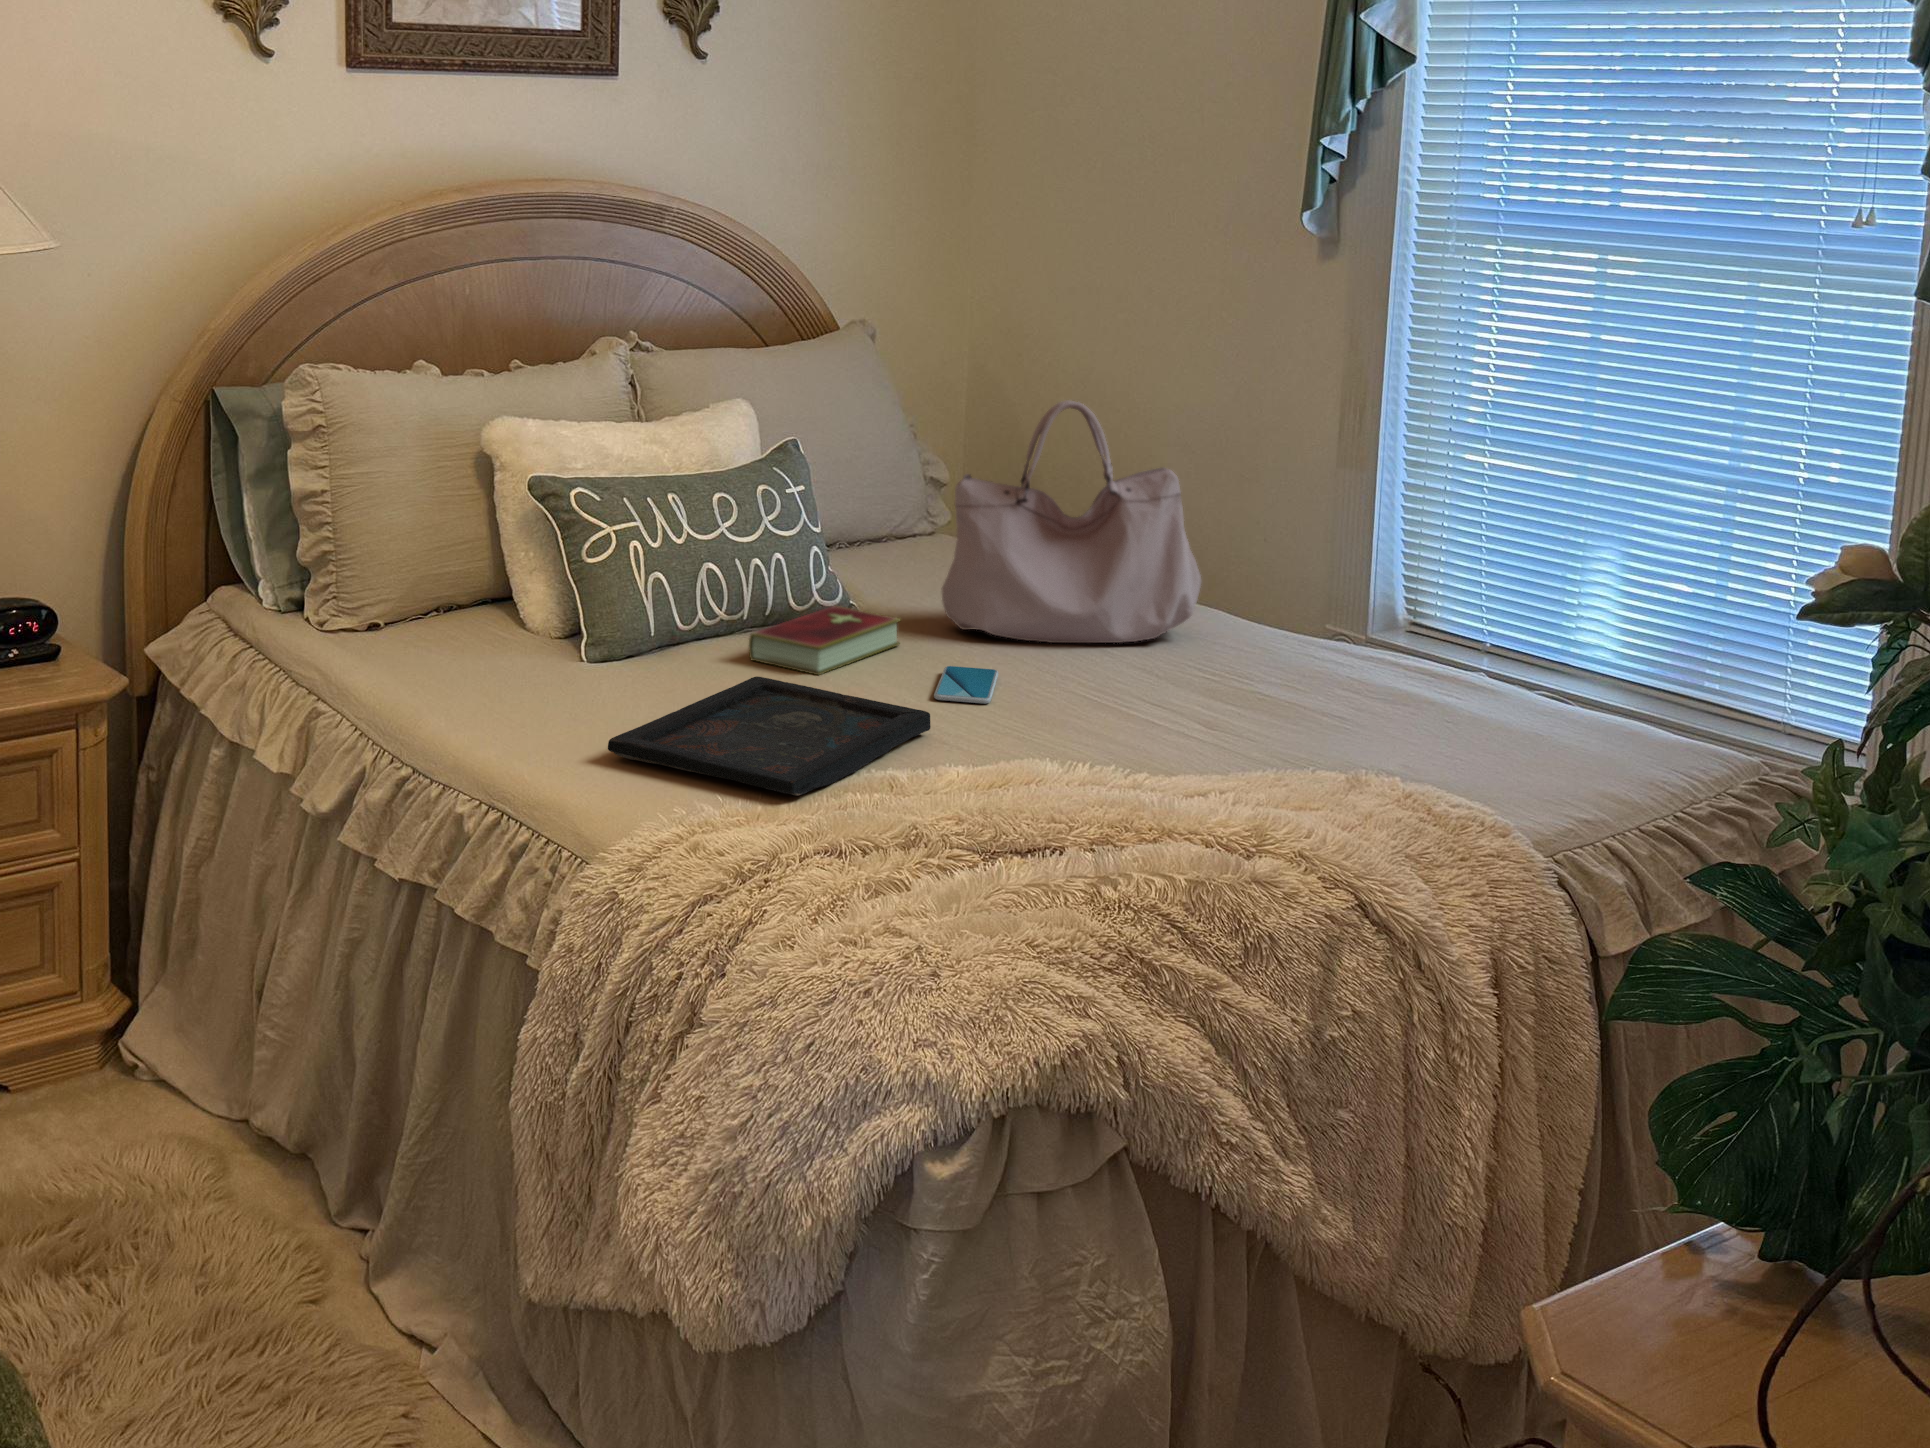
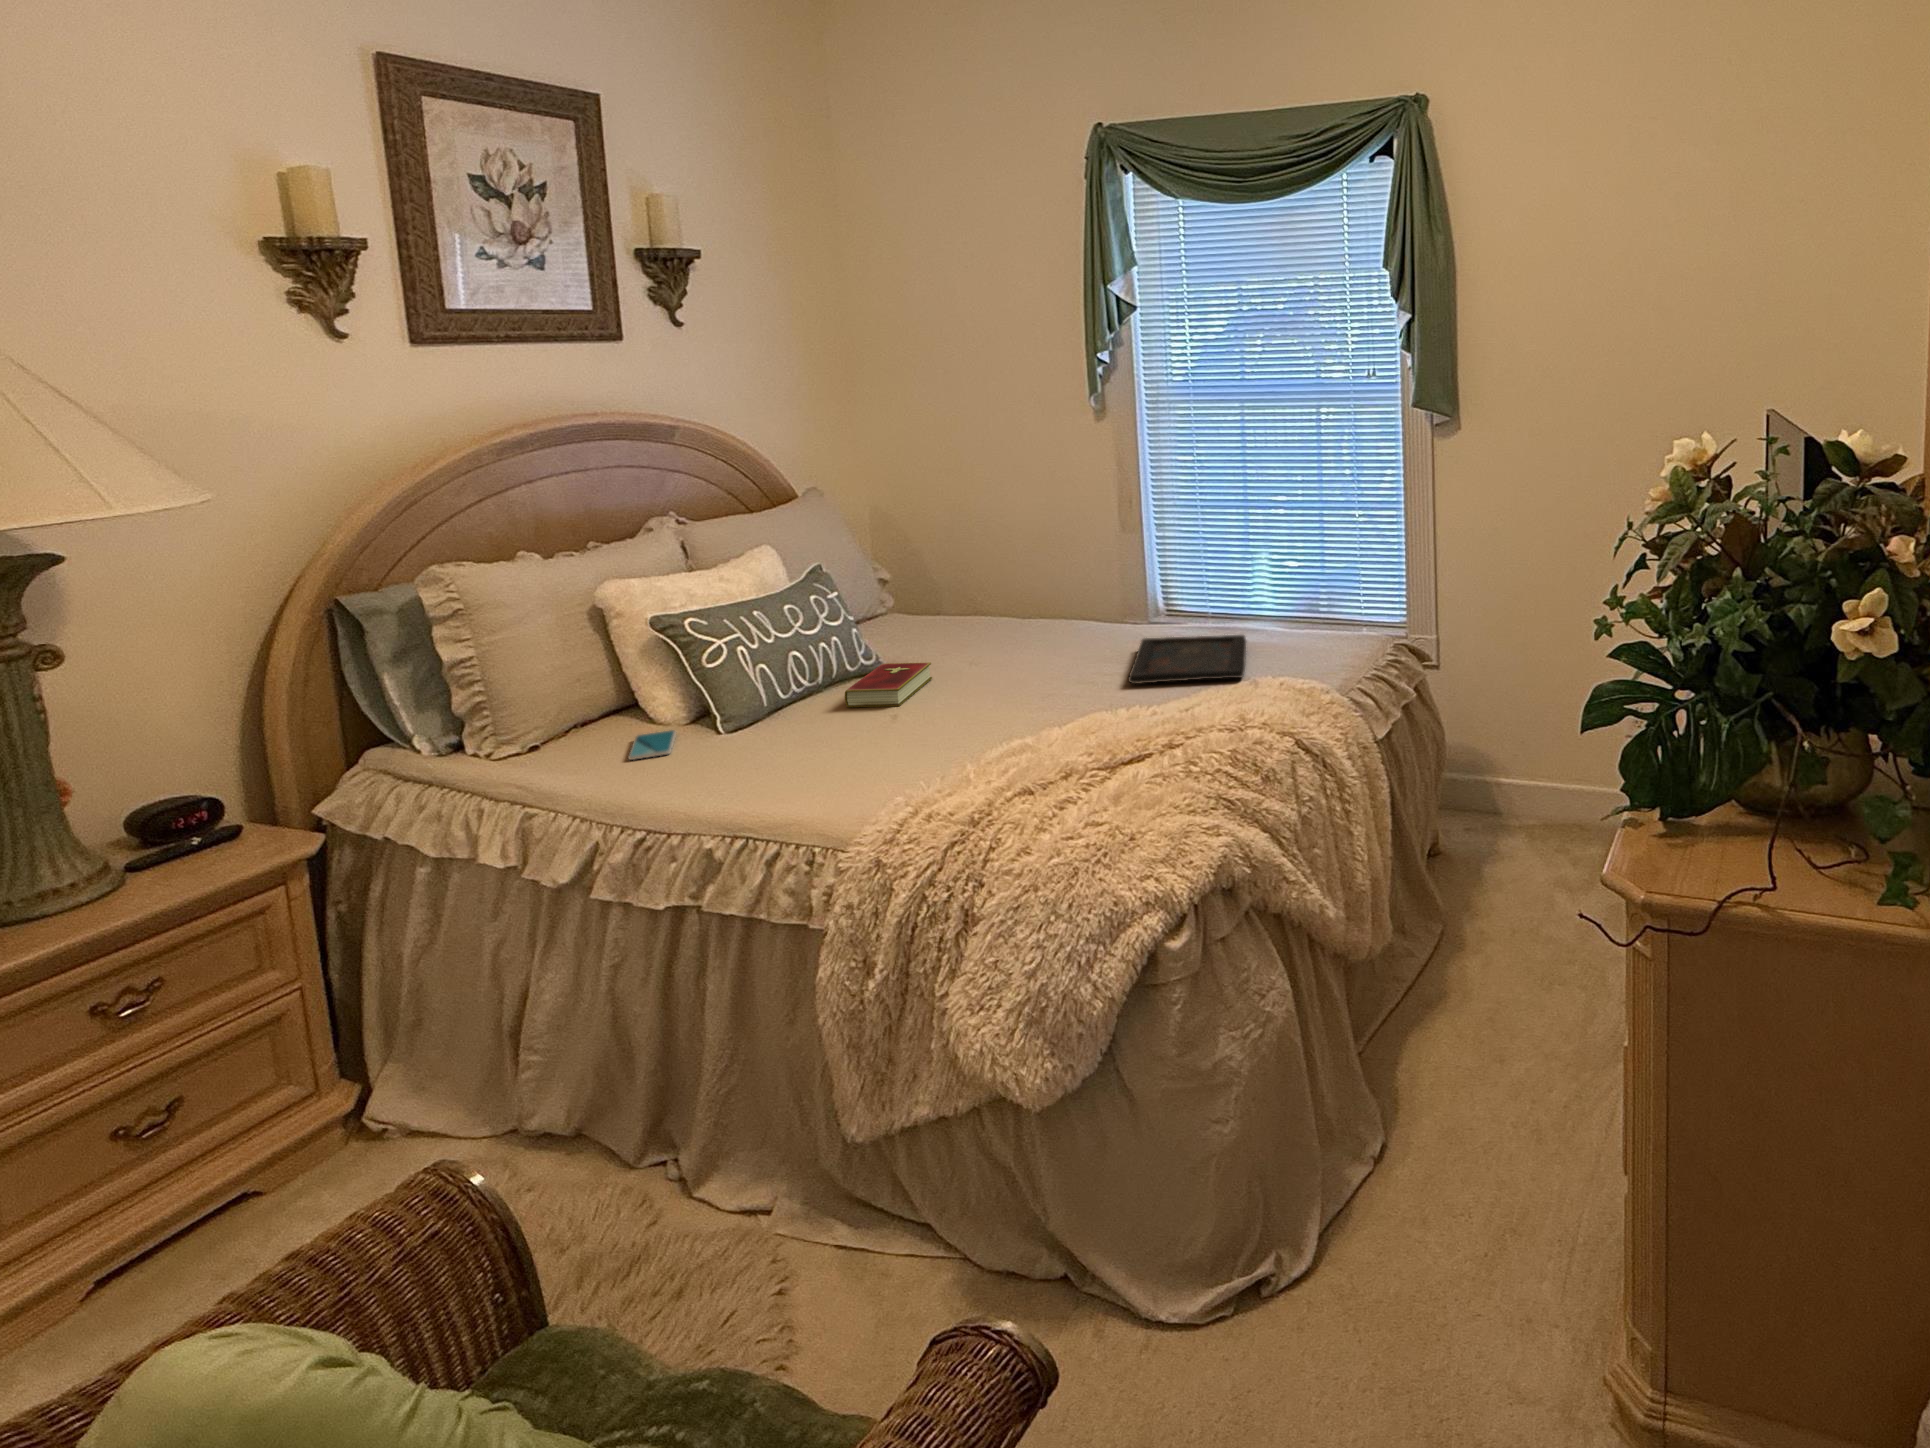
handbag: present [942,400,1201,643] -> none [943,517,1091,662]
smartphone: present [934,666,999,704] -> present [628,730,676,760]
tray: present [608,676,931,796] -> present [1128,635,1246,684]

